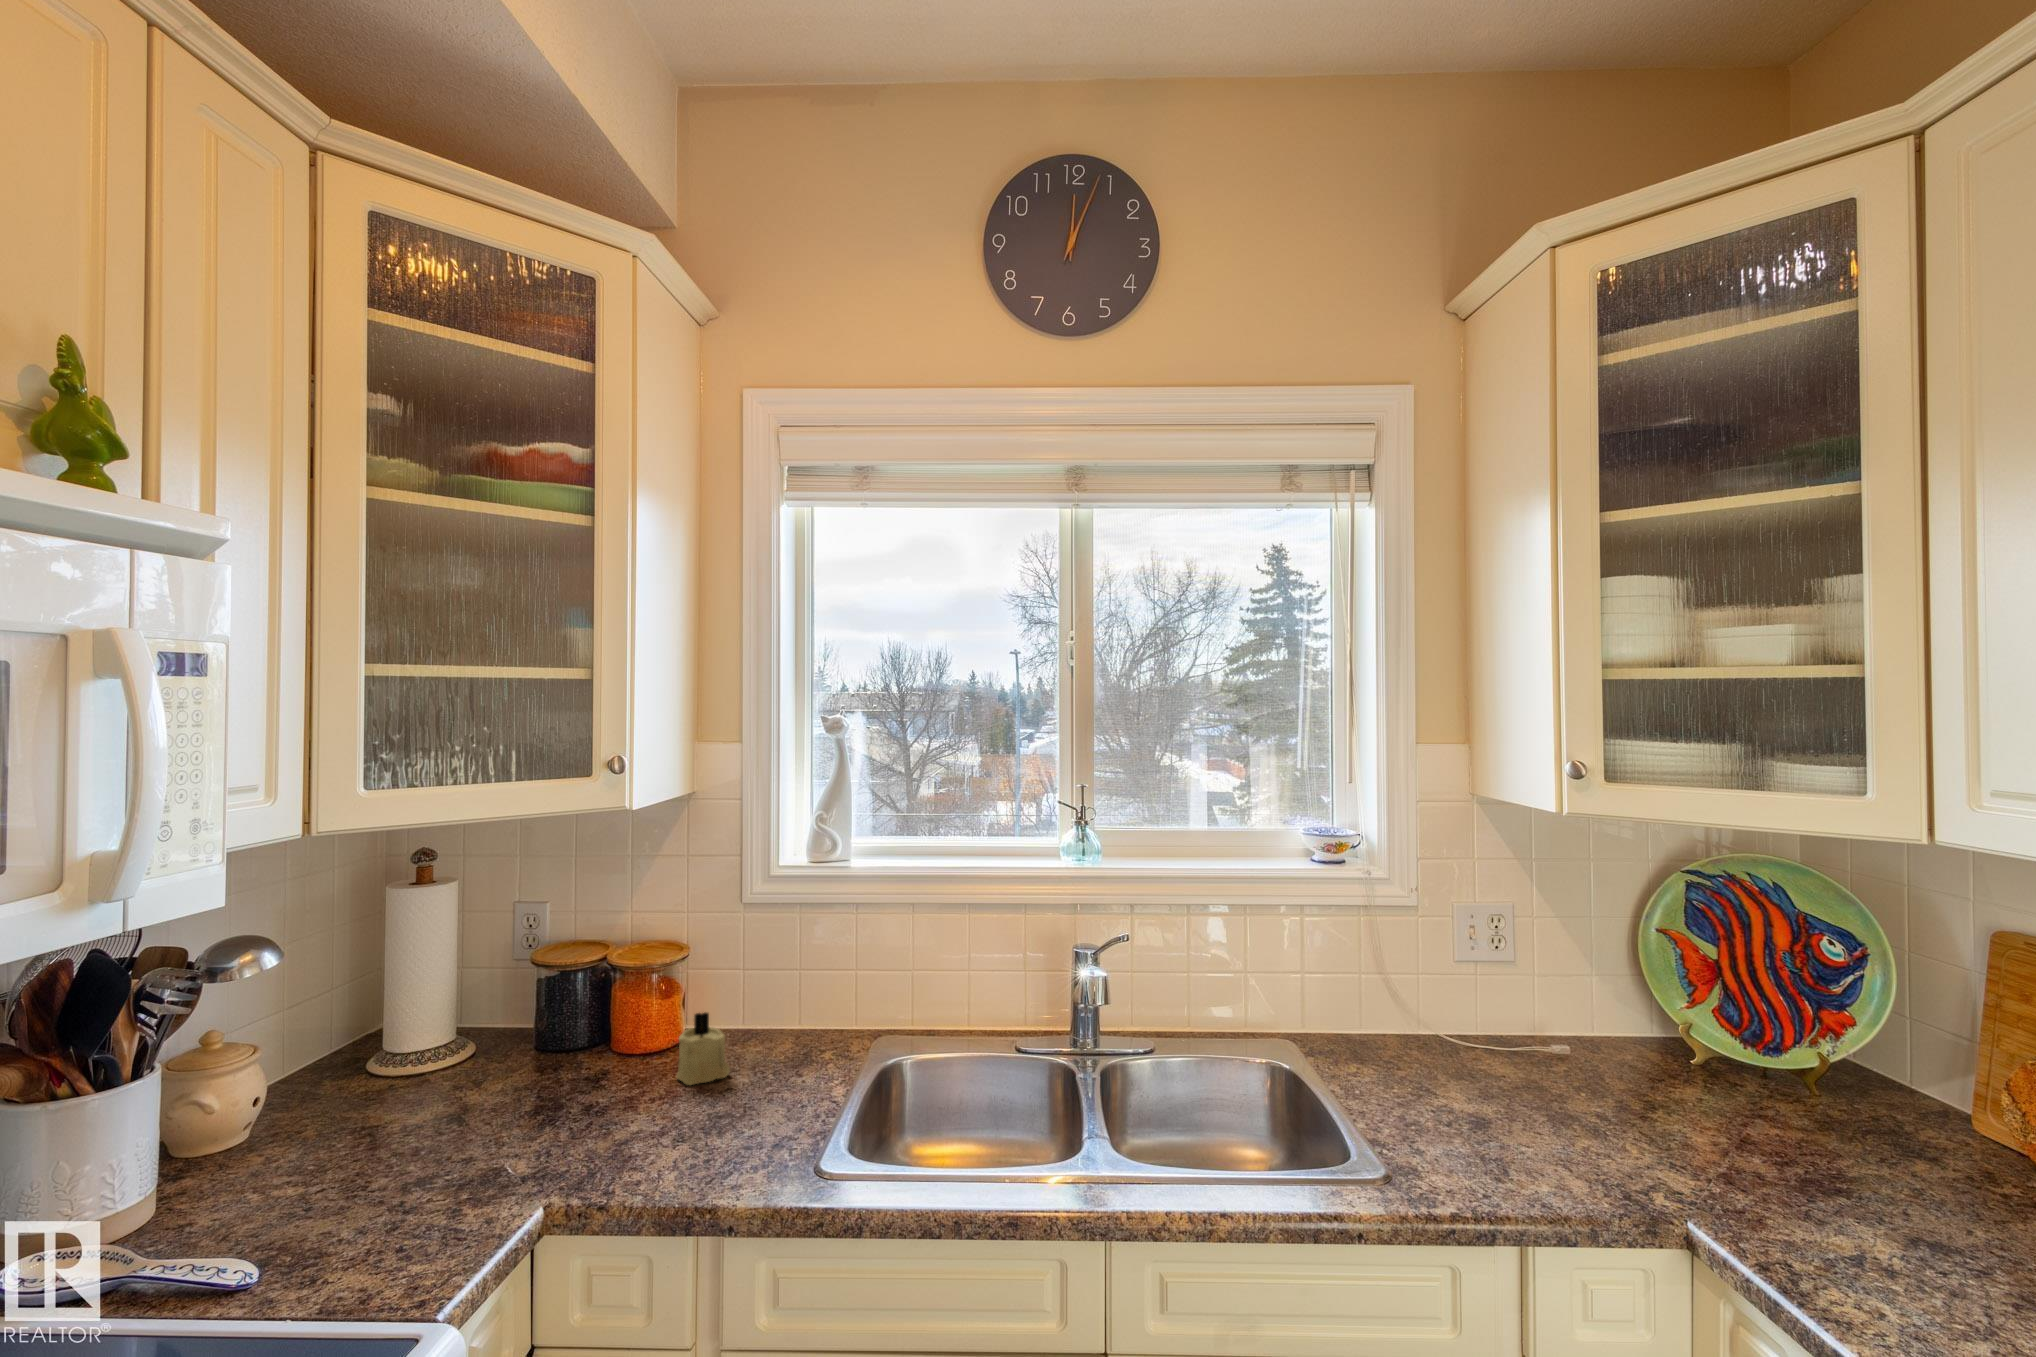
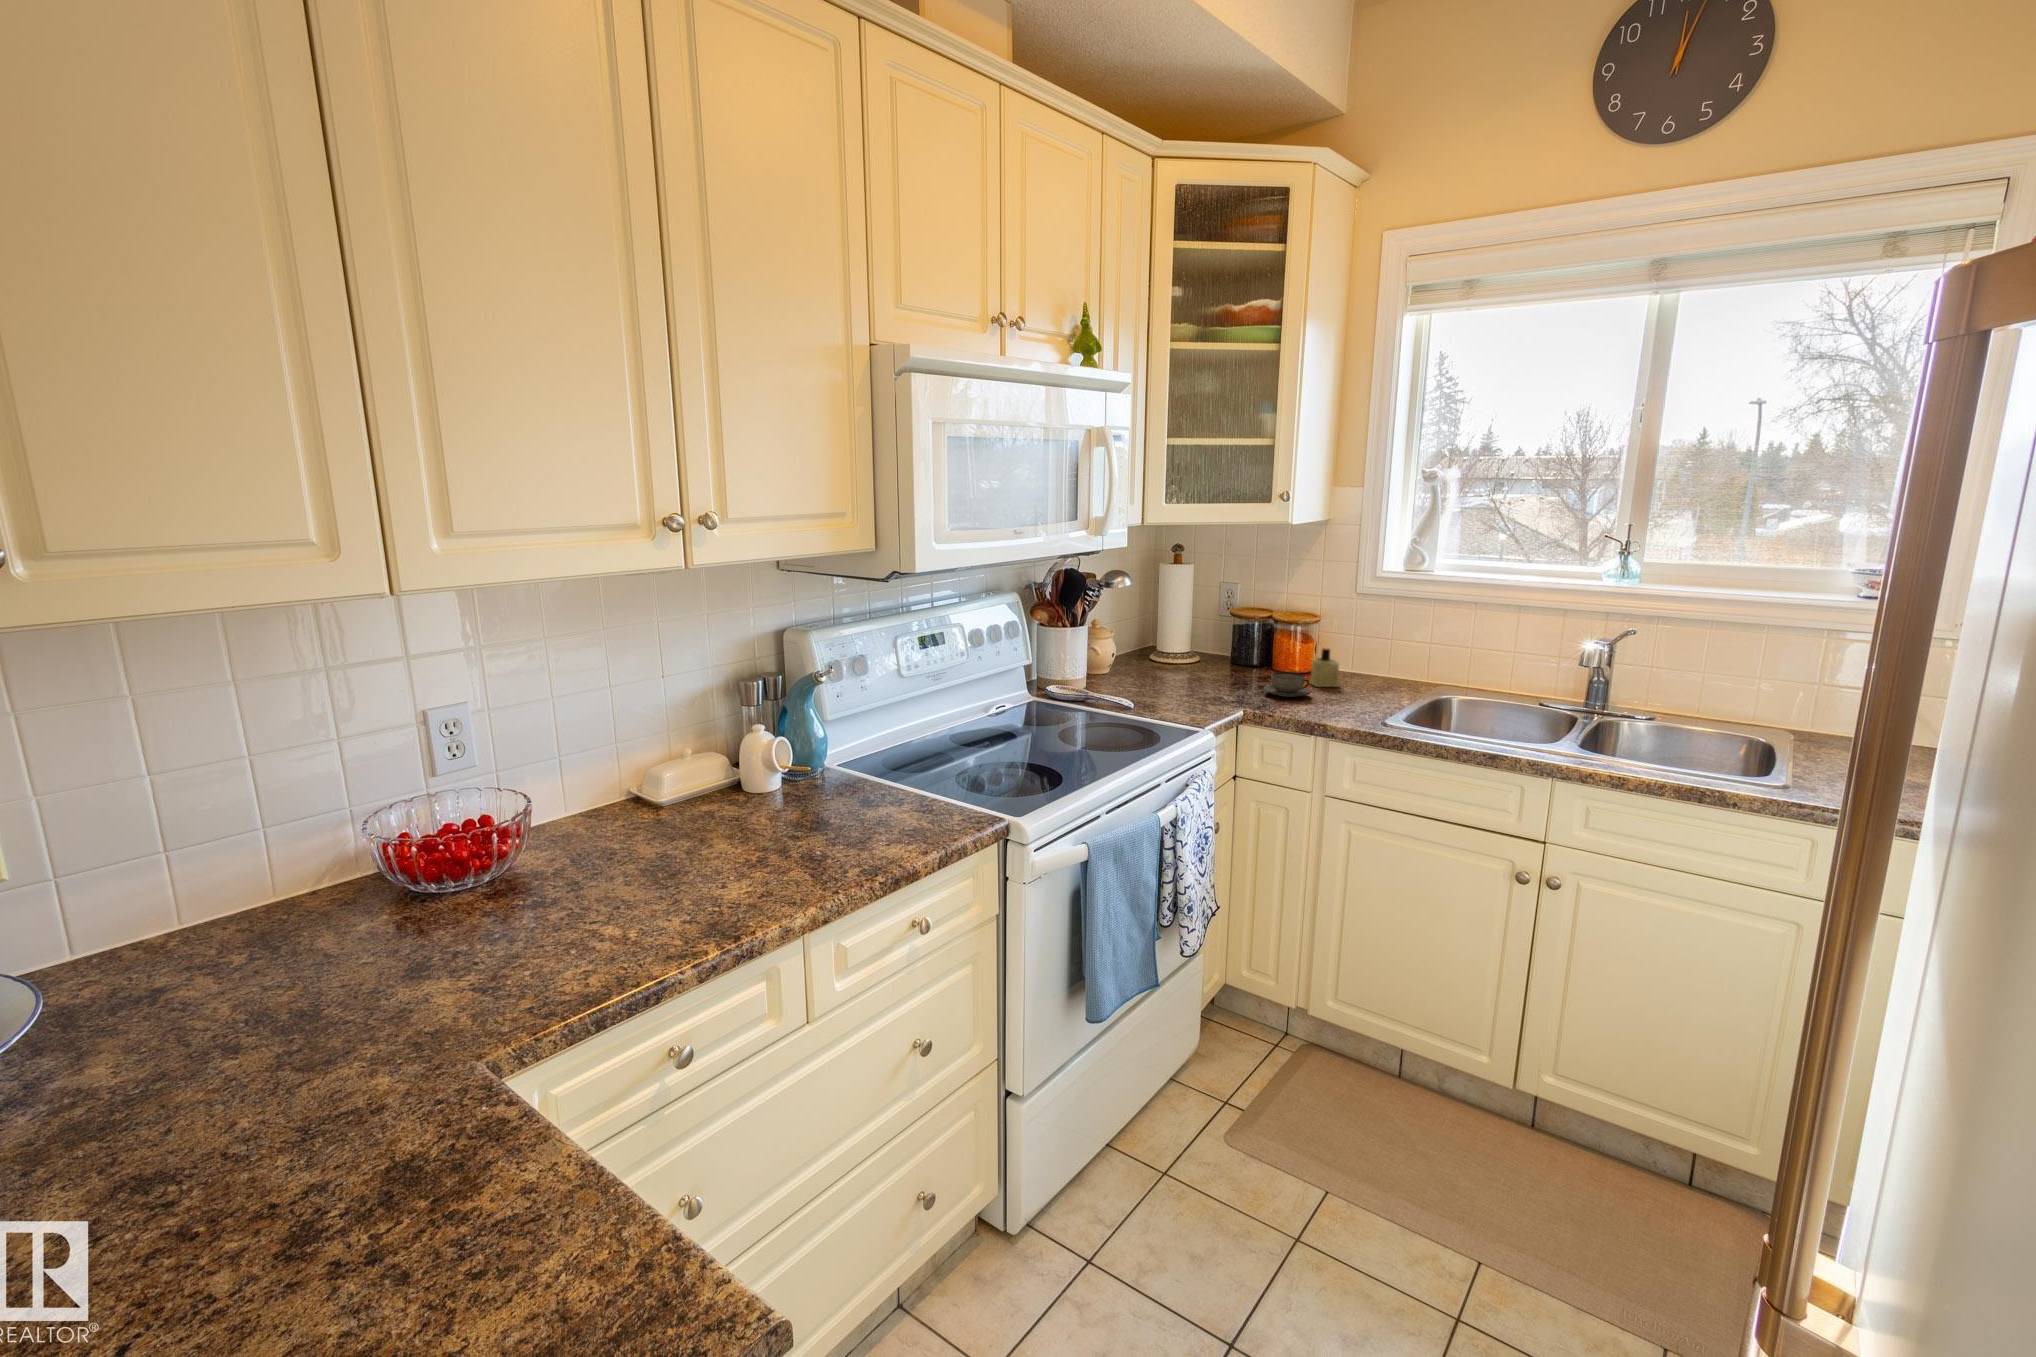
teacup: none [591,1077,681,1135] -> present [1264,672,1311,697]

